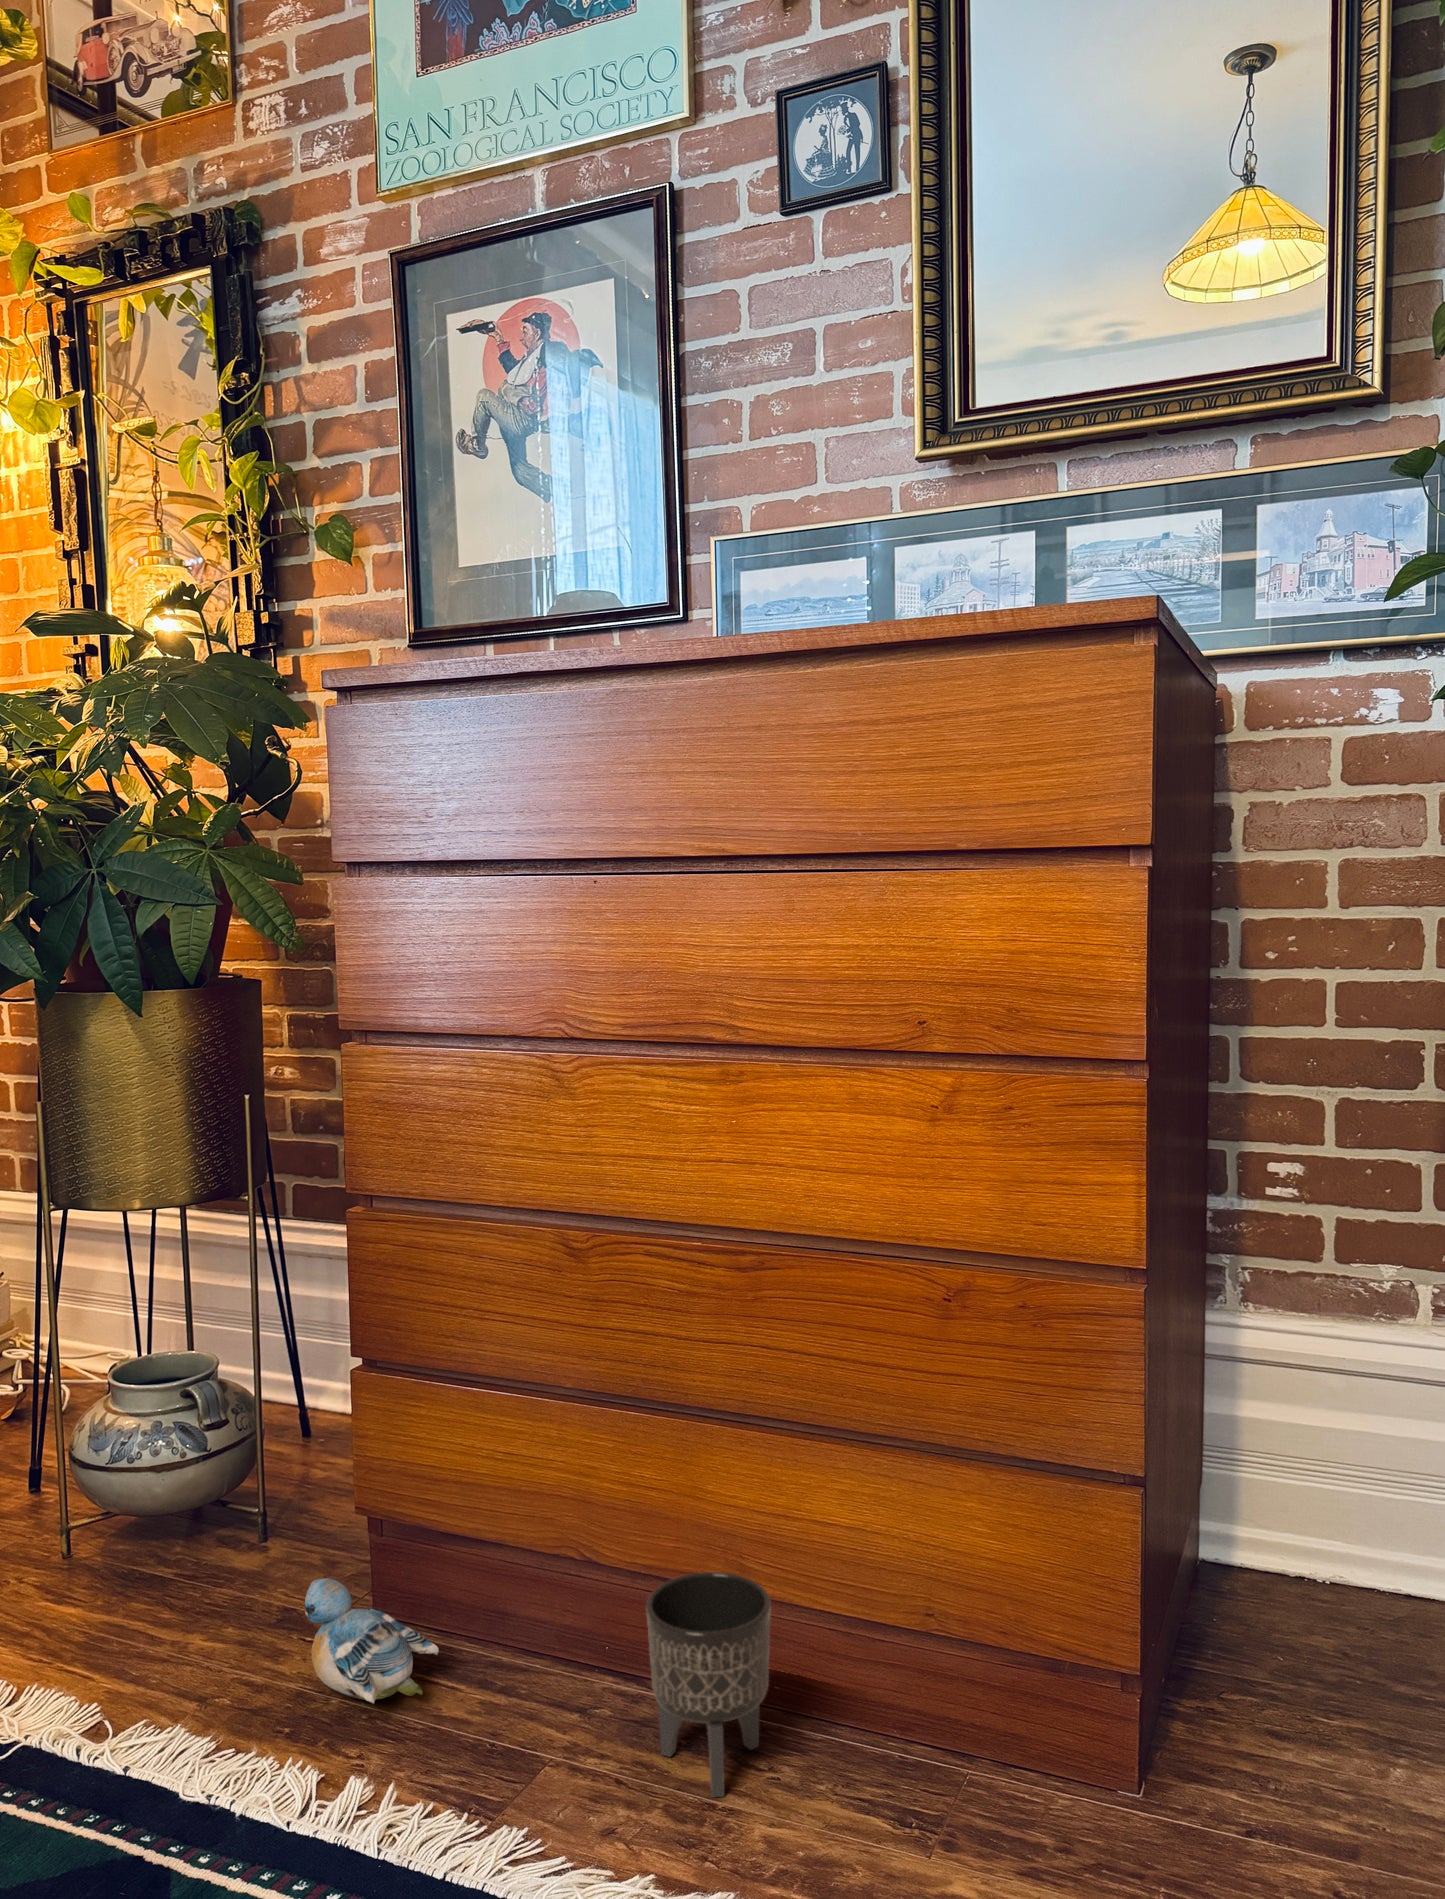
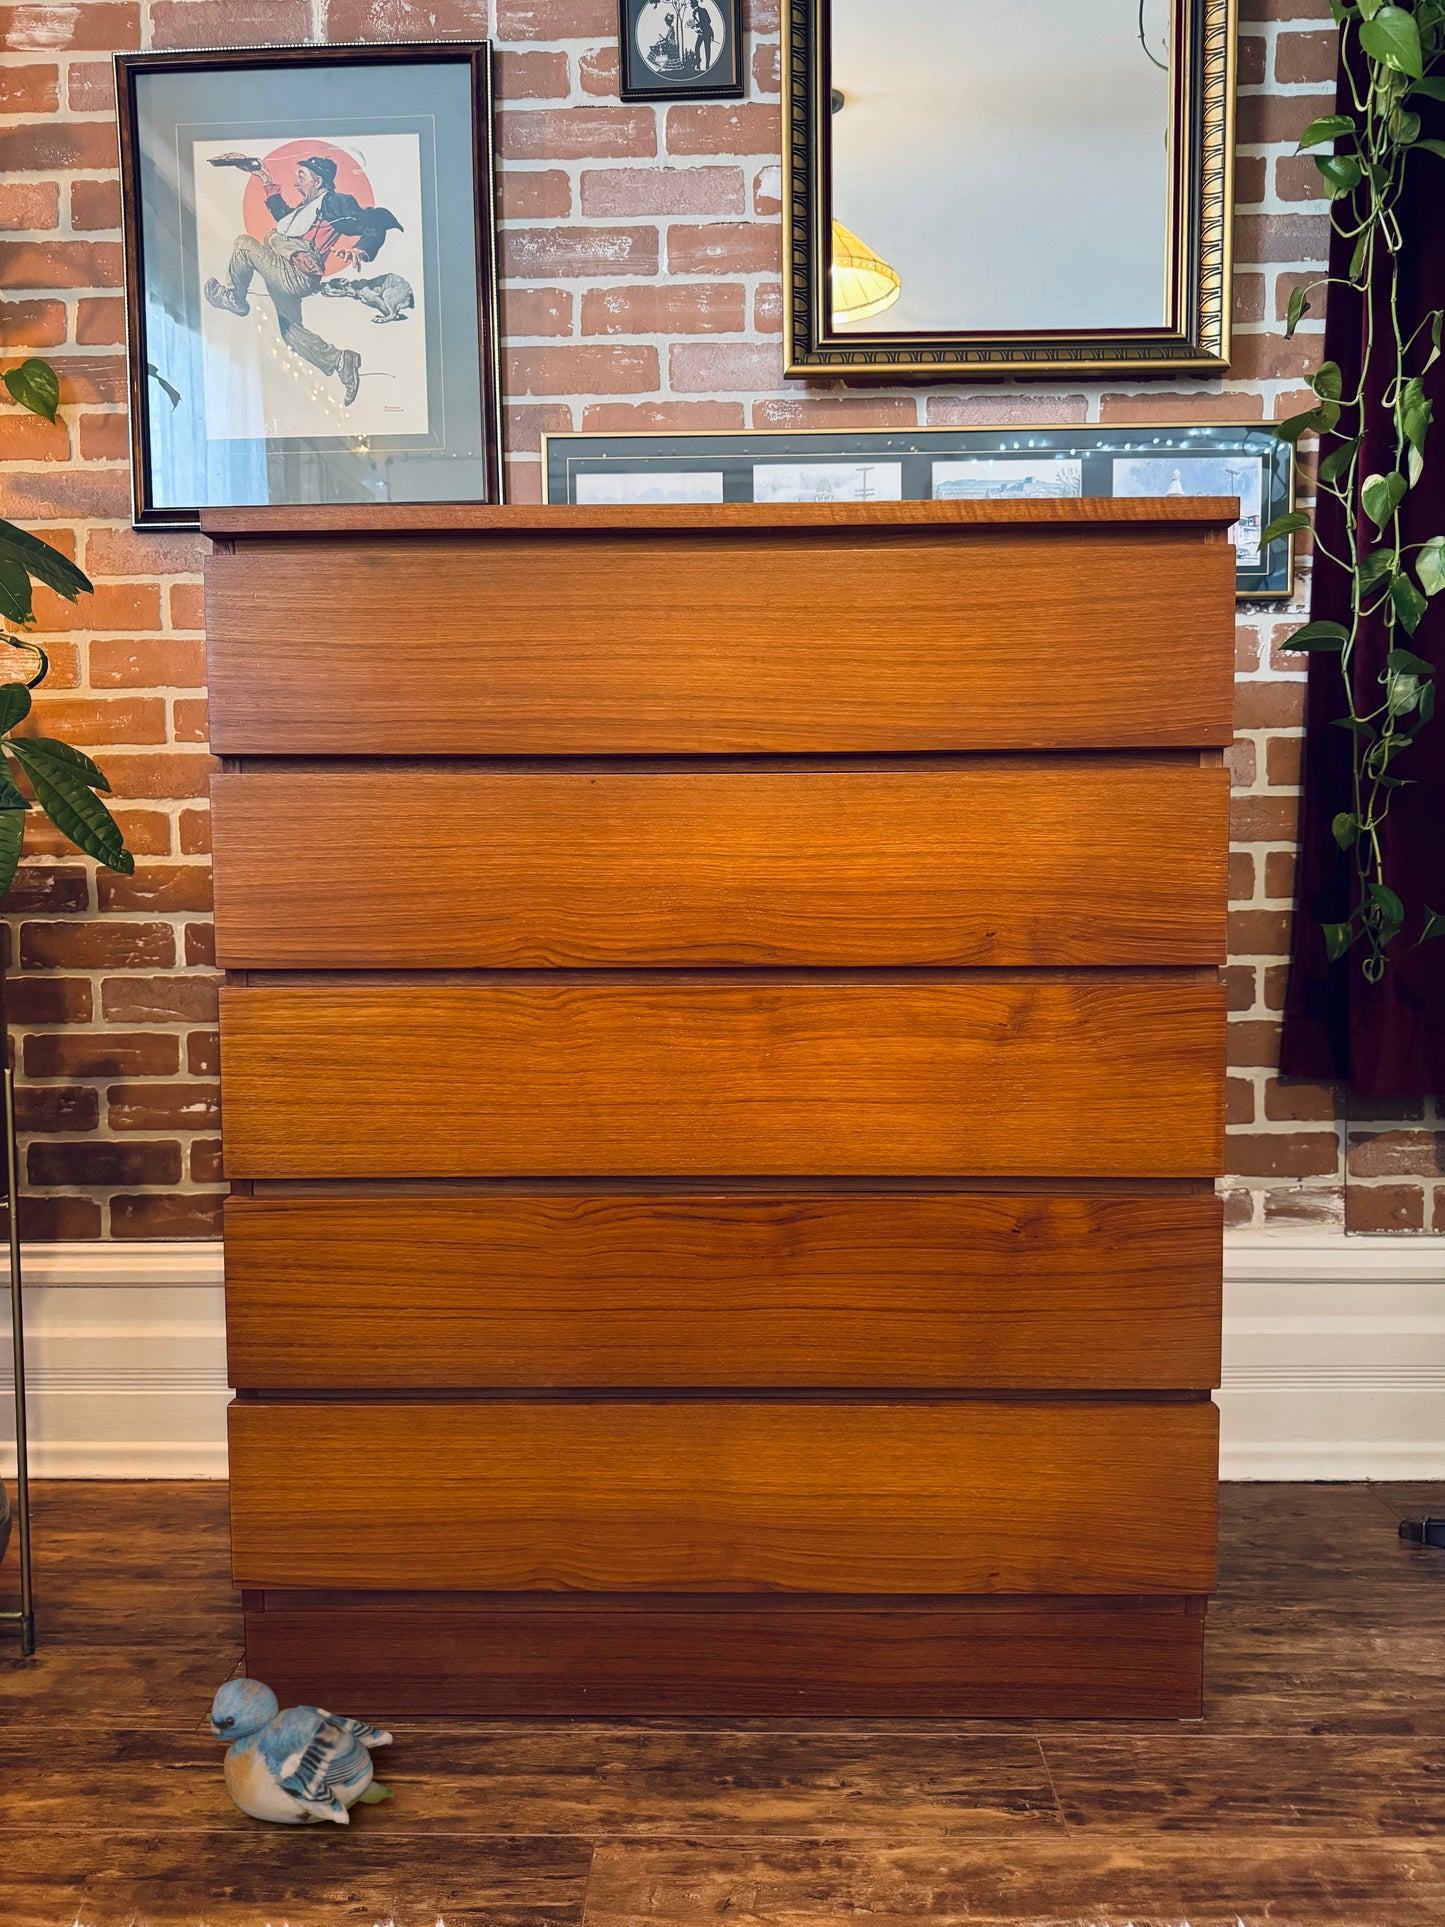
planter: present [646,1572,771,1797] -> none [703,1572,846,1831]

